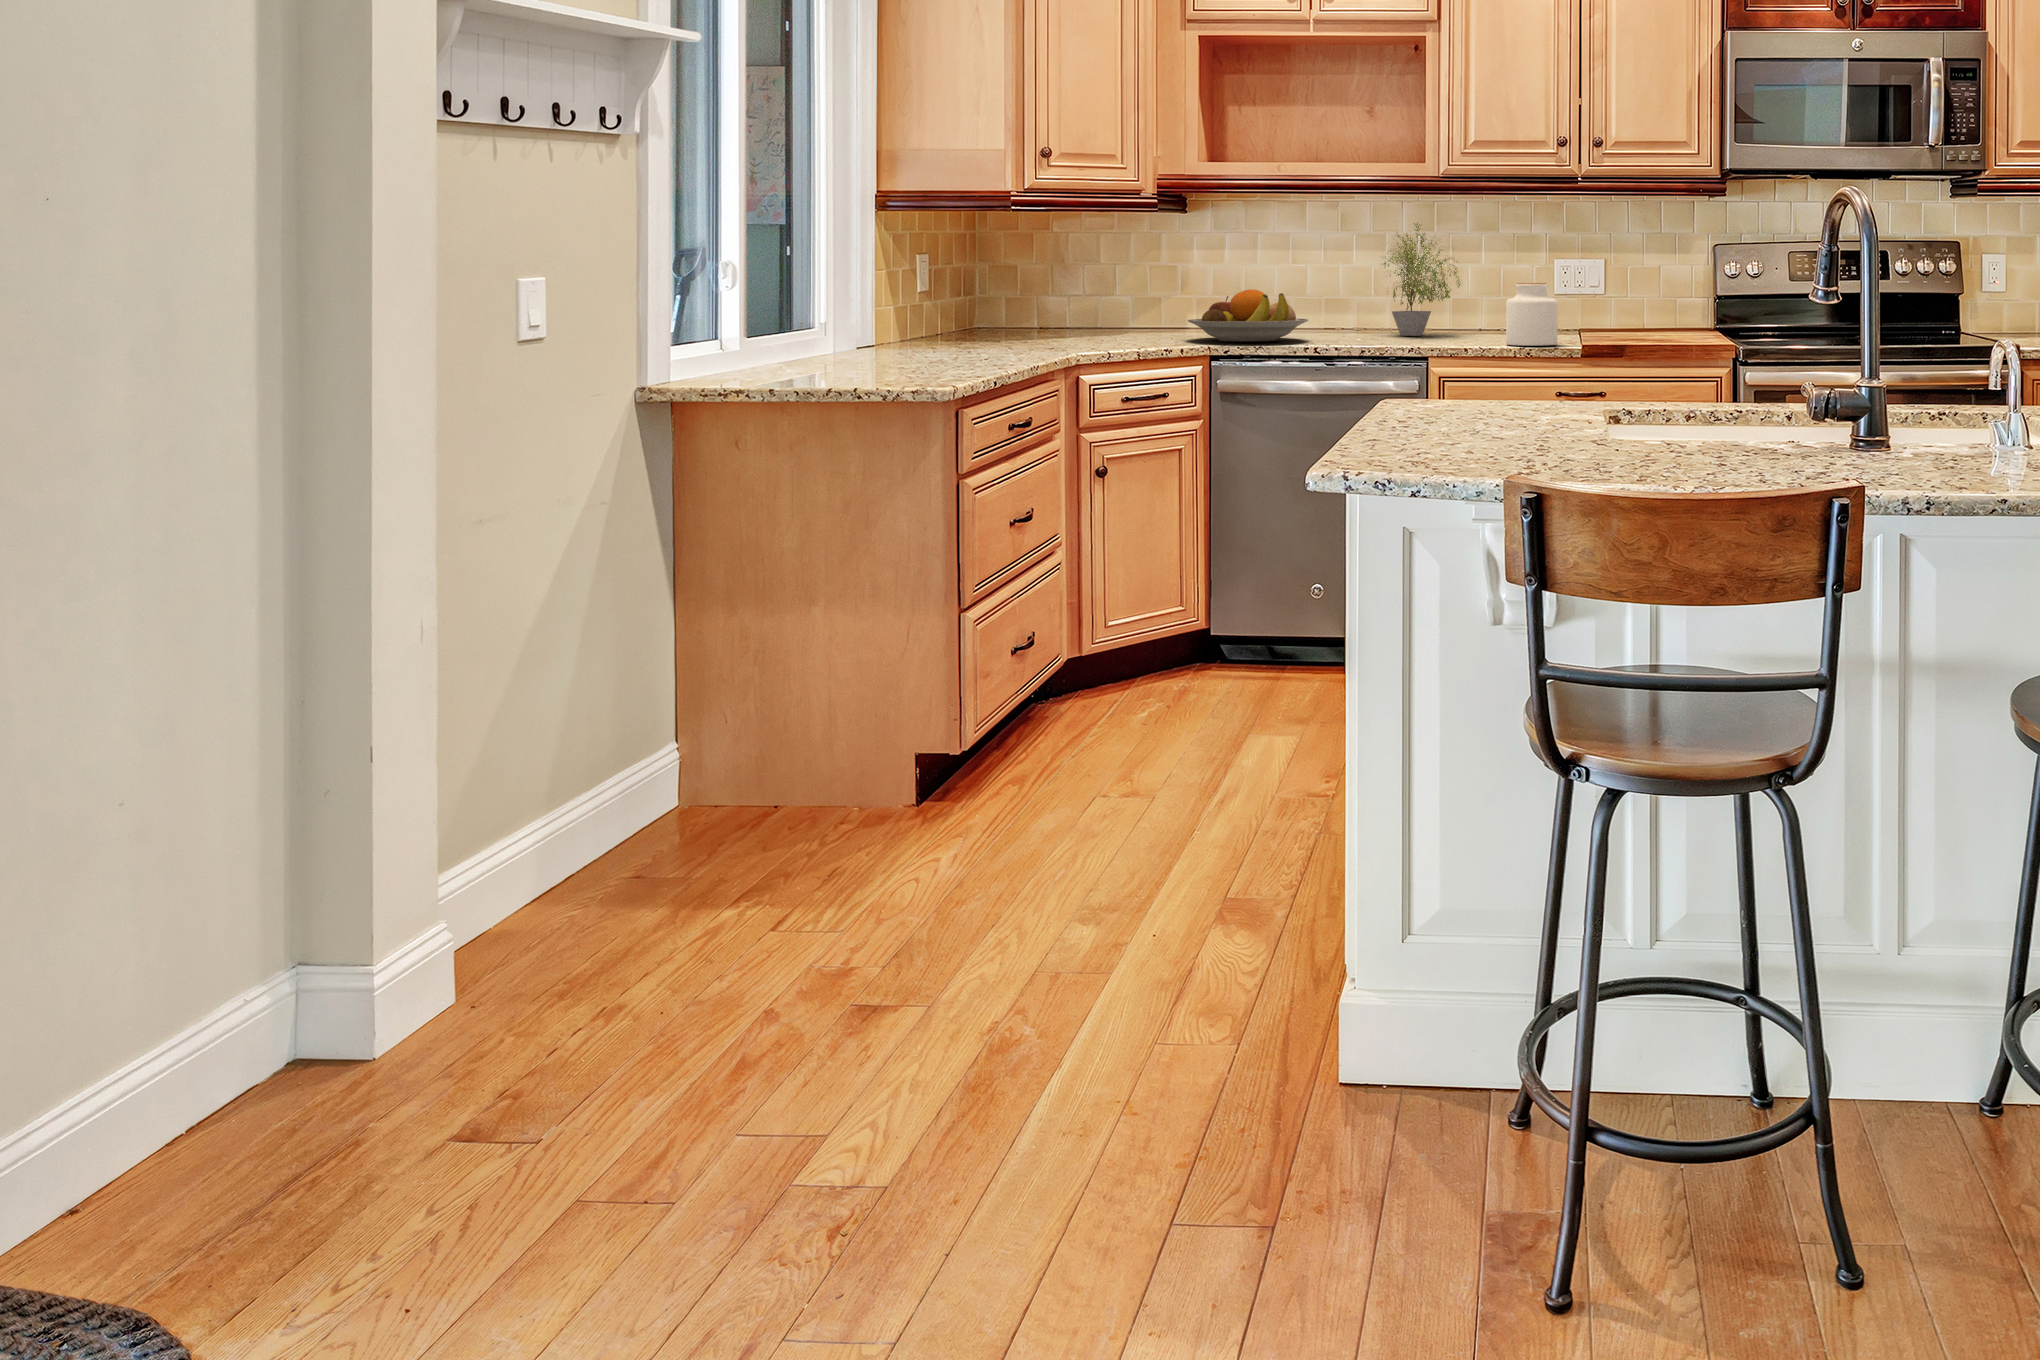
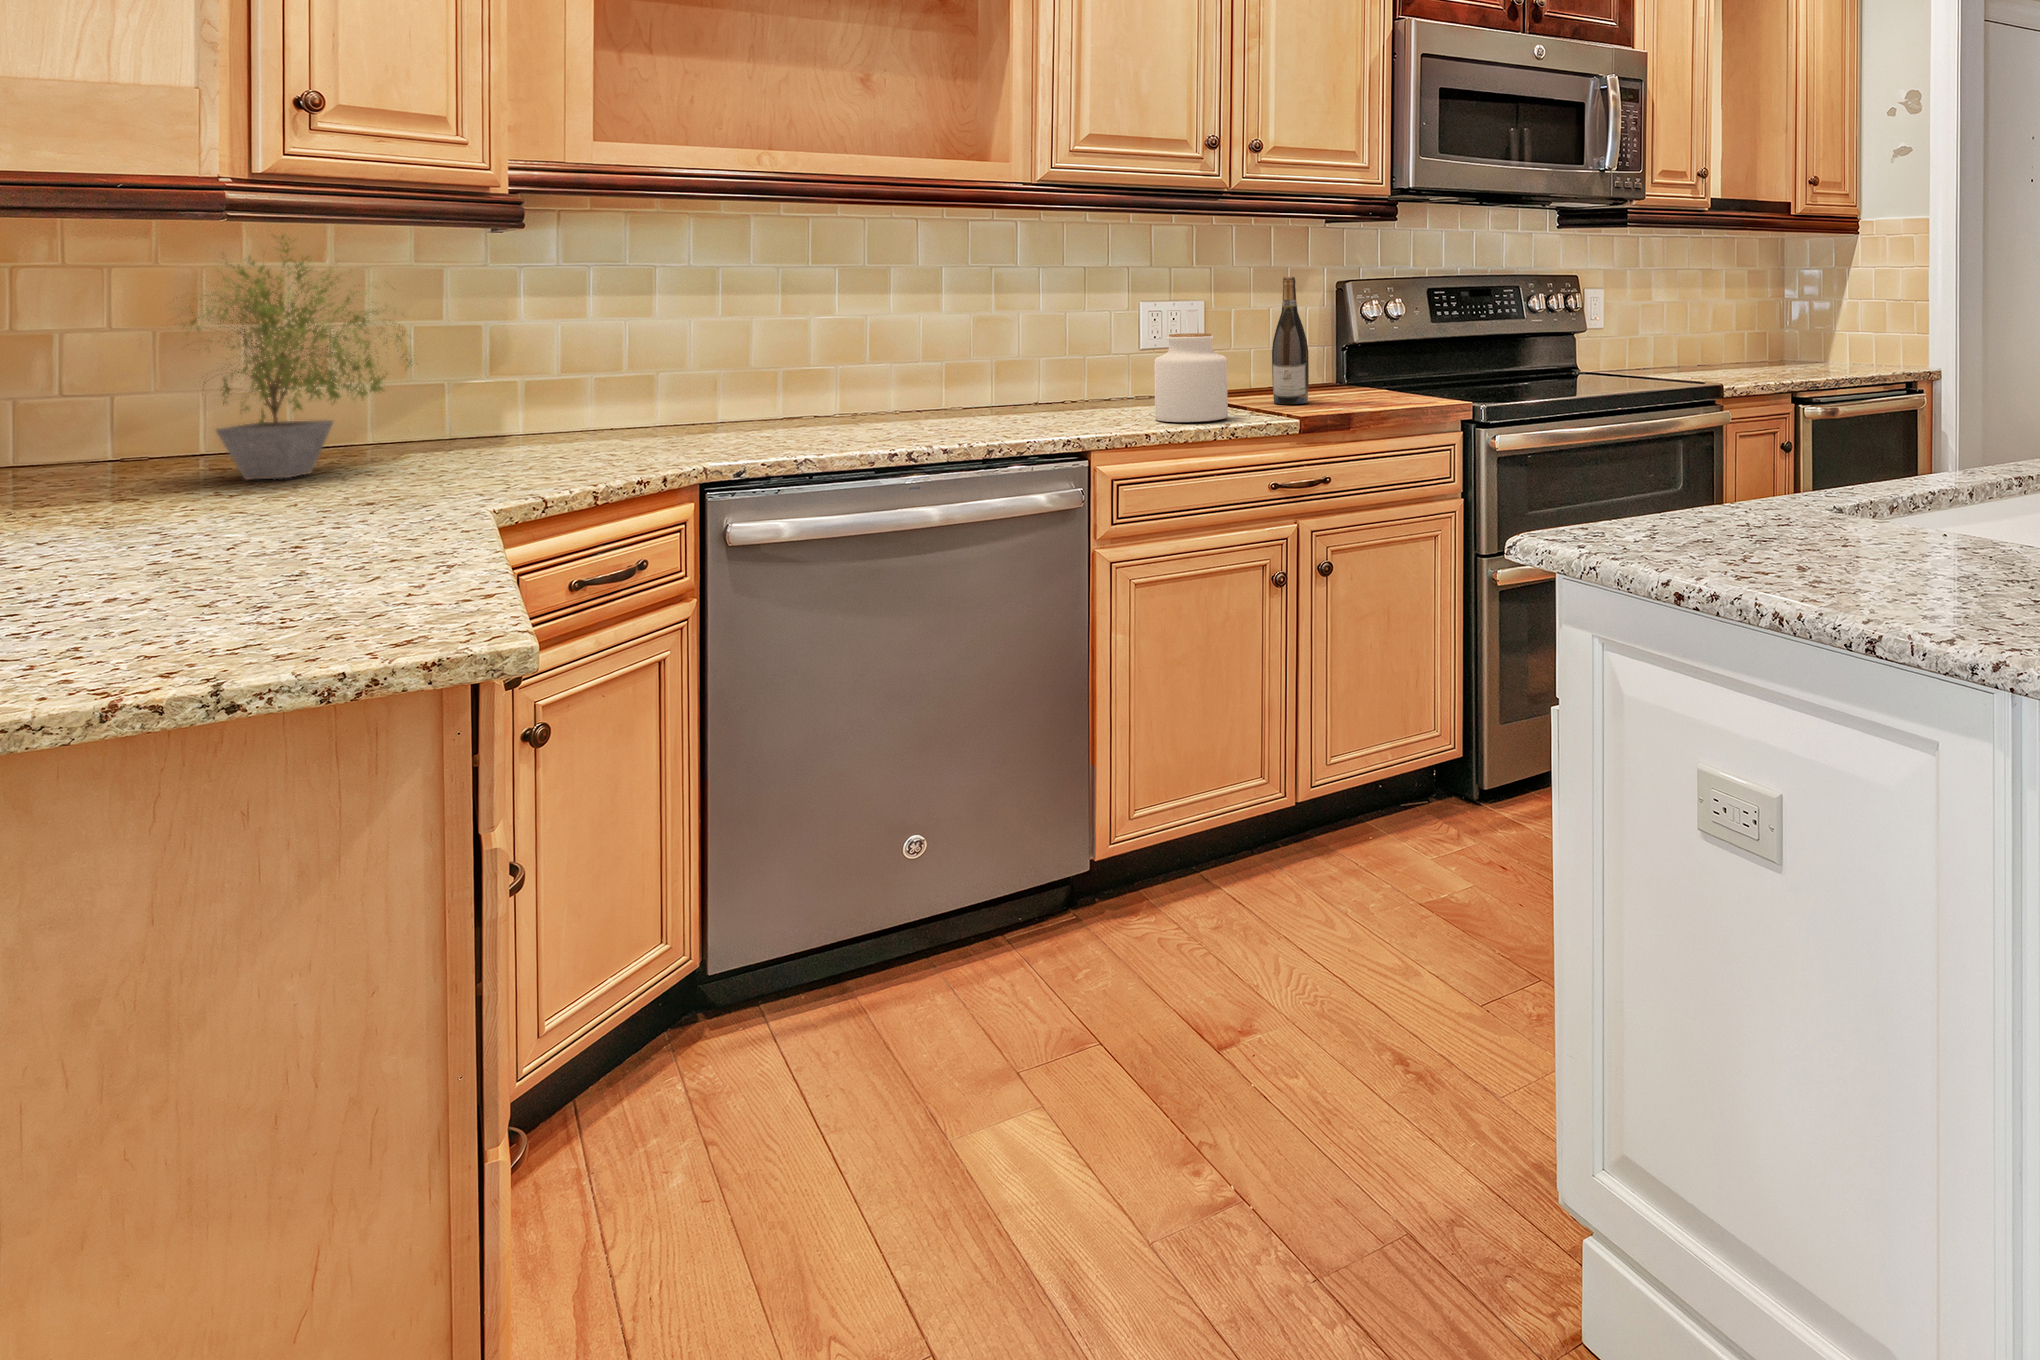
potted plant: present [1384,223,1460,336] -> present [174,236,413,479]
wine bottle: none [1625,243,1653,342] -> present [1272,277,1309,404]
fruit bowl: present [1188,289,1308,342] -> none [614,361,851,452]

